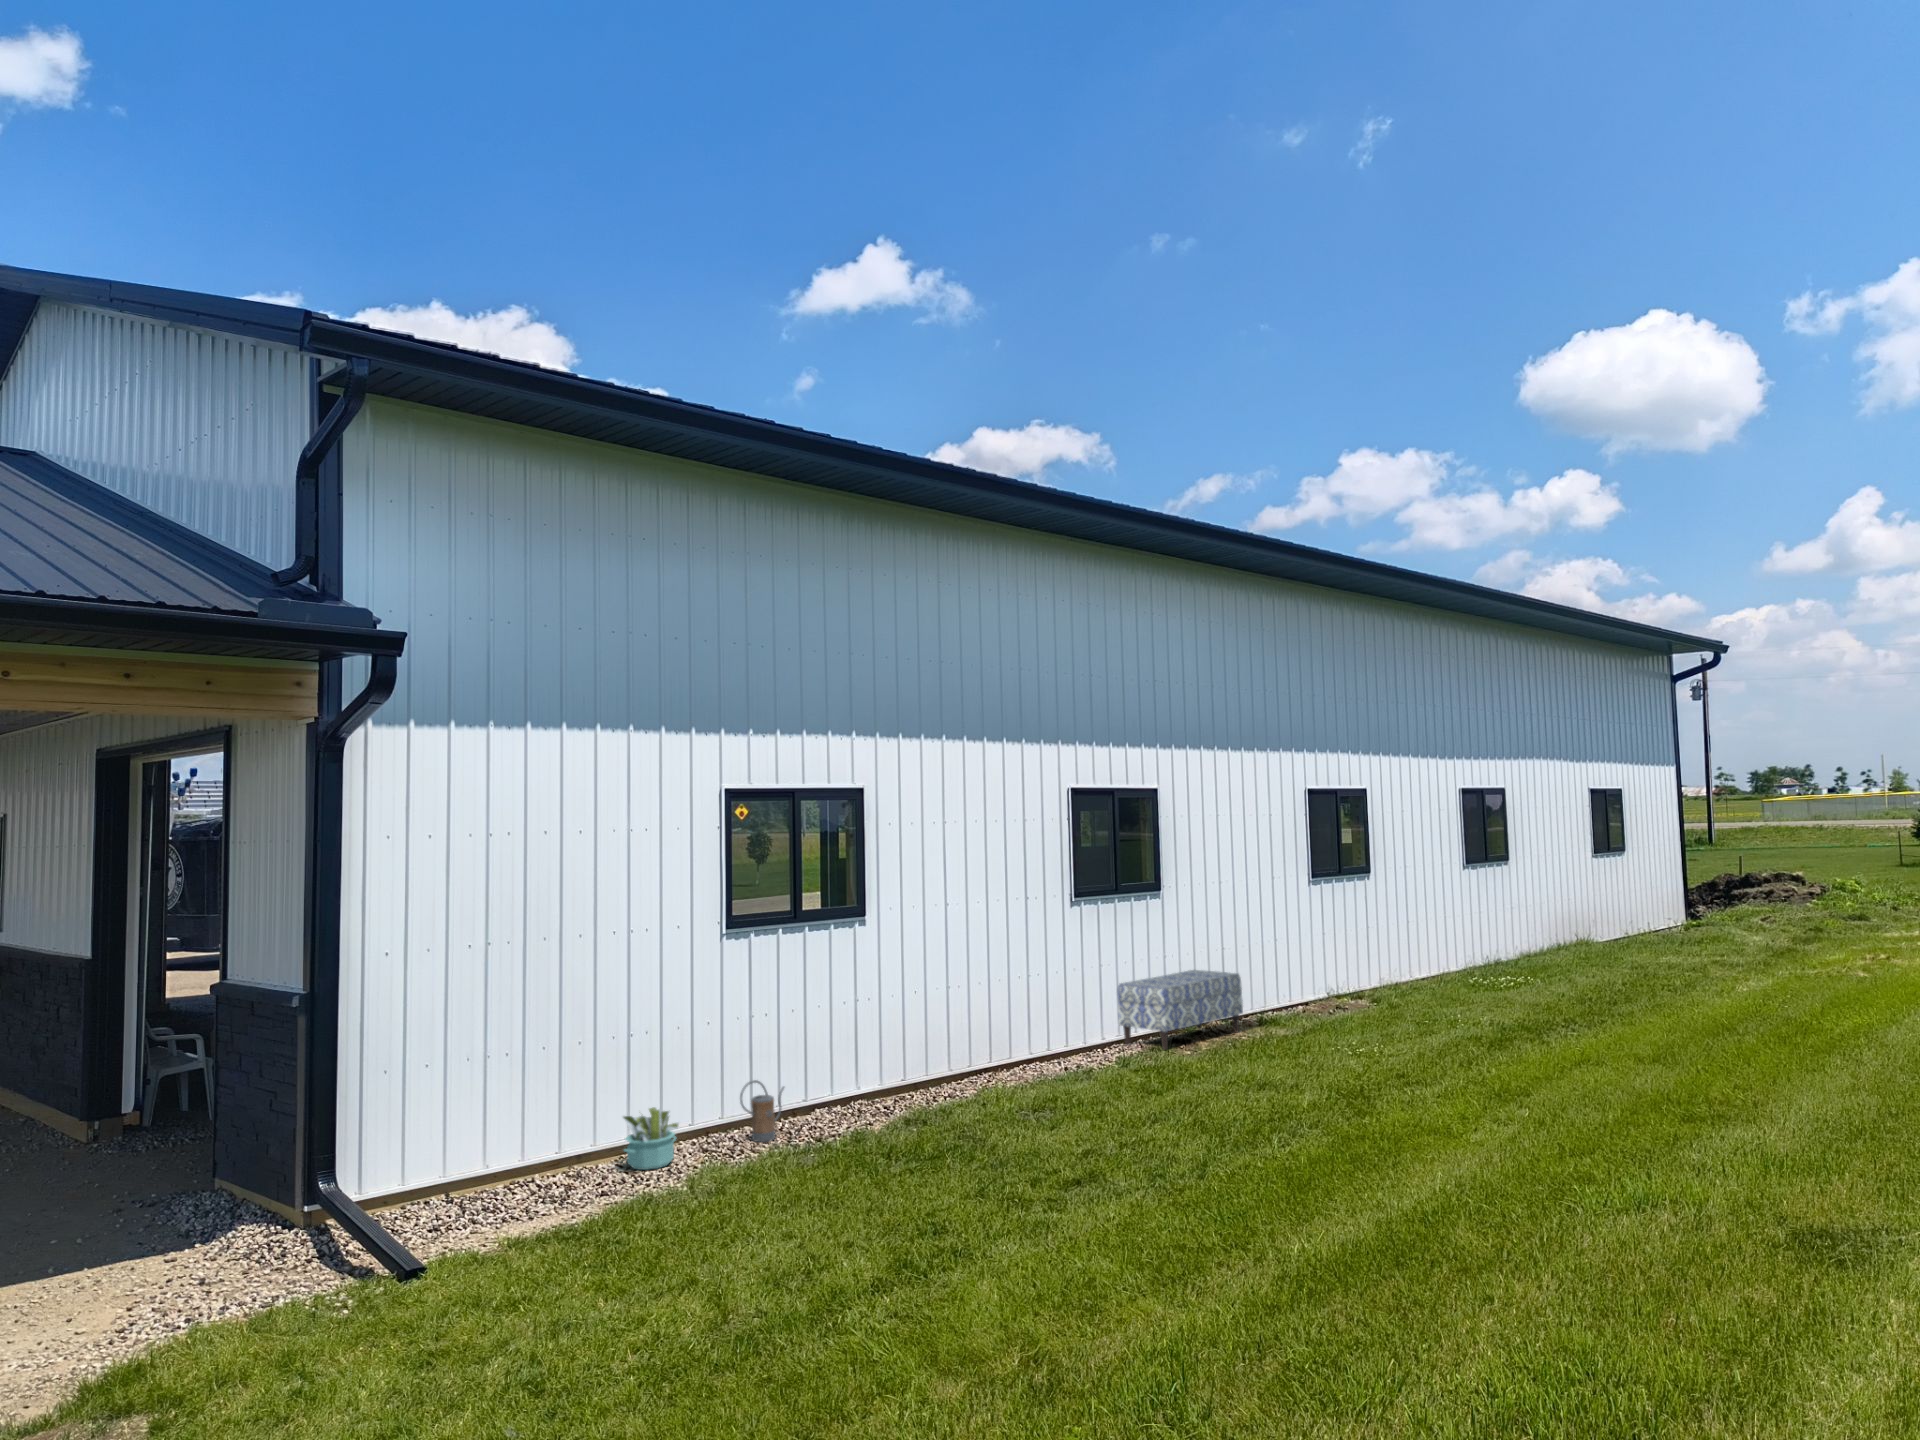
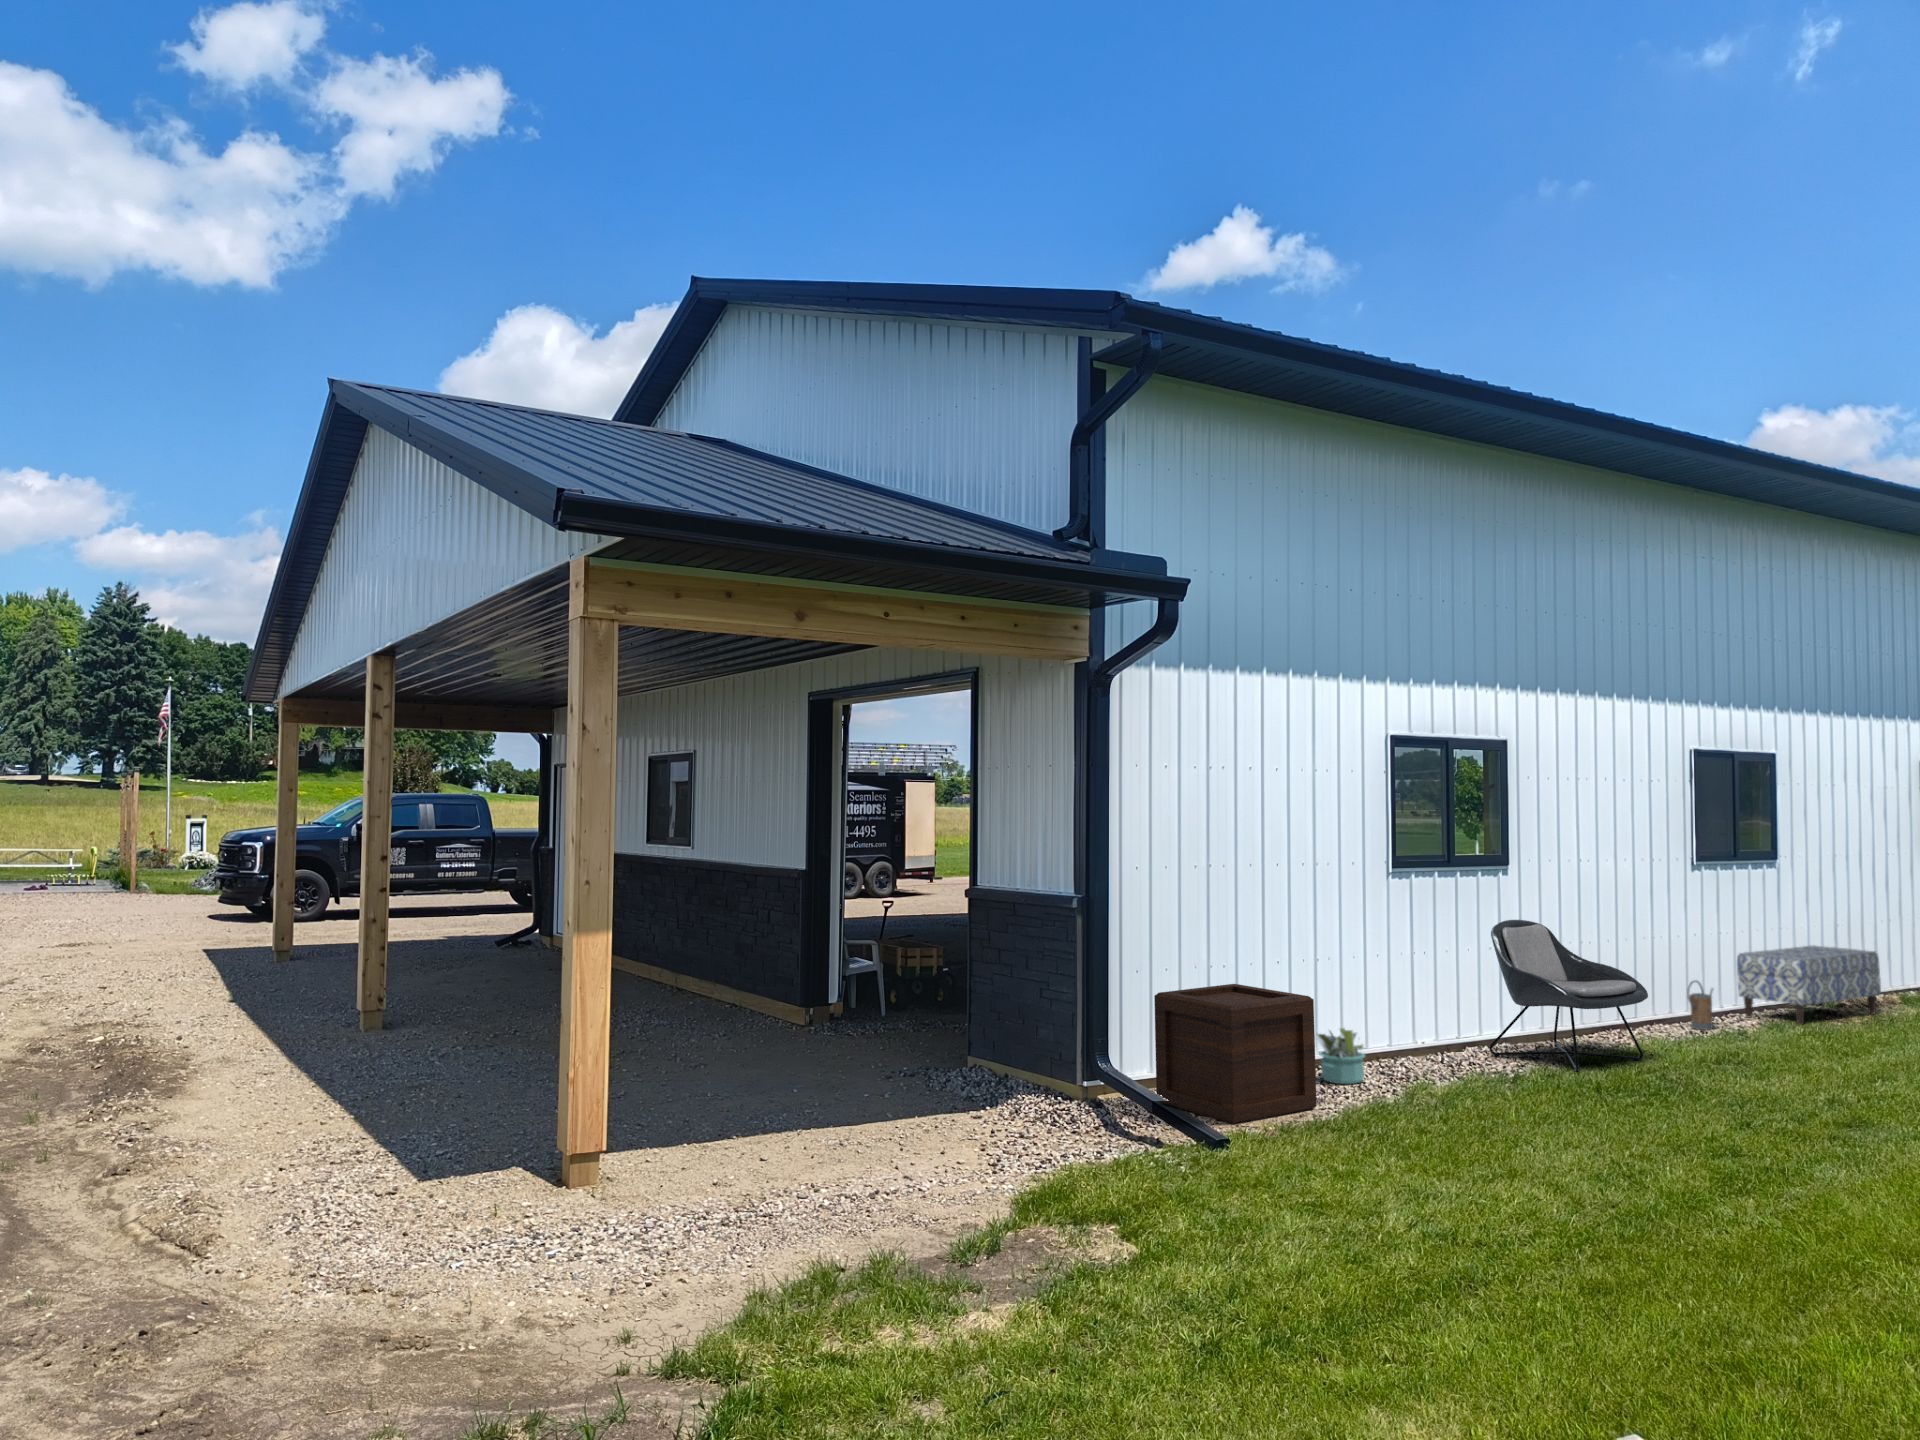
lounge chair: none [837,971,985,1130] -> present [1489,920,1648,1072]
wooden crate: none [400,1072,578,1244] -> present [1154,984,1317,1124]
watering can: present [740,1080,784,1142] -> present [1687,980,1713,1030]

